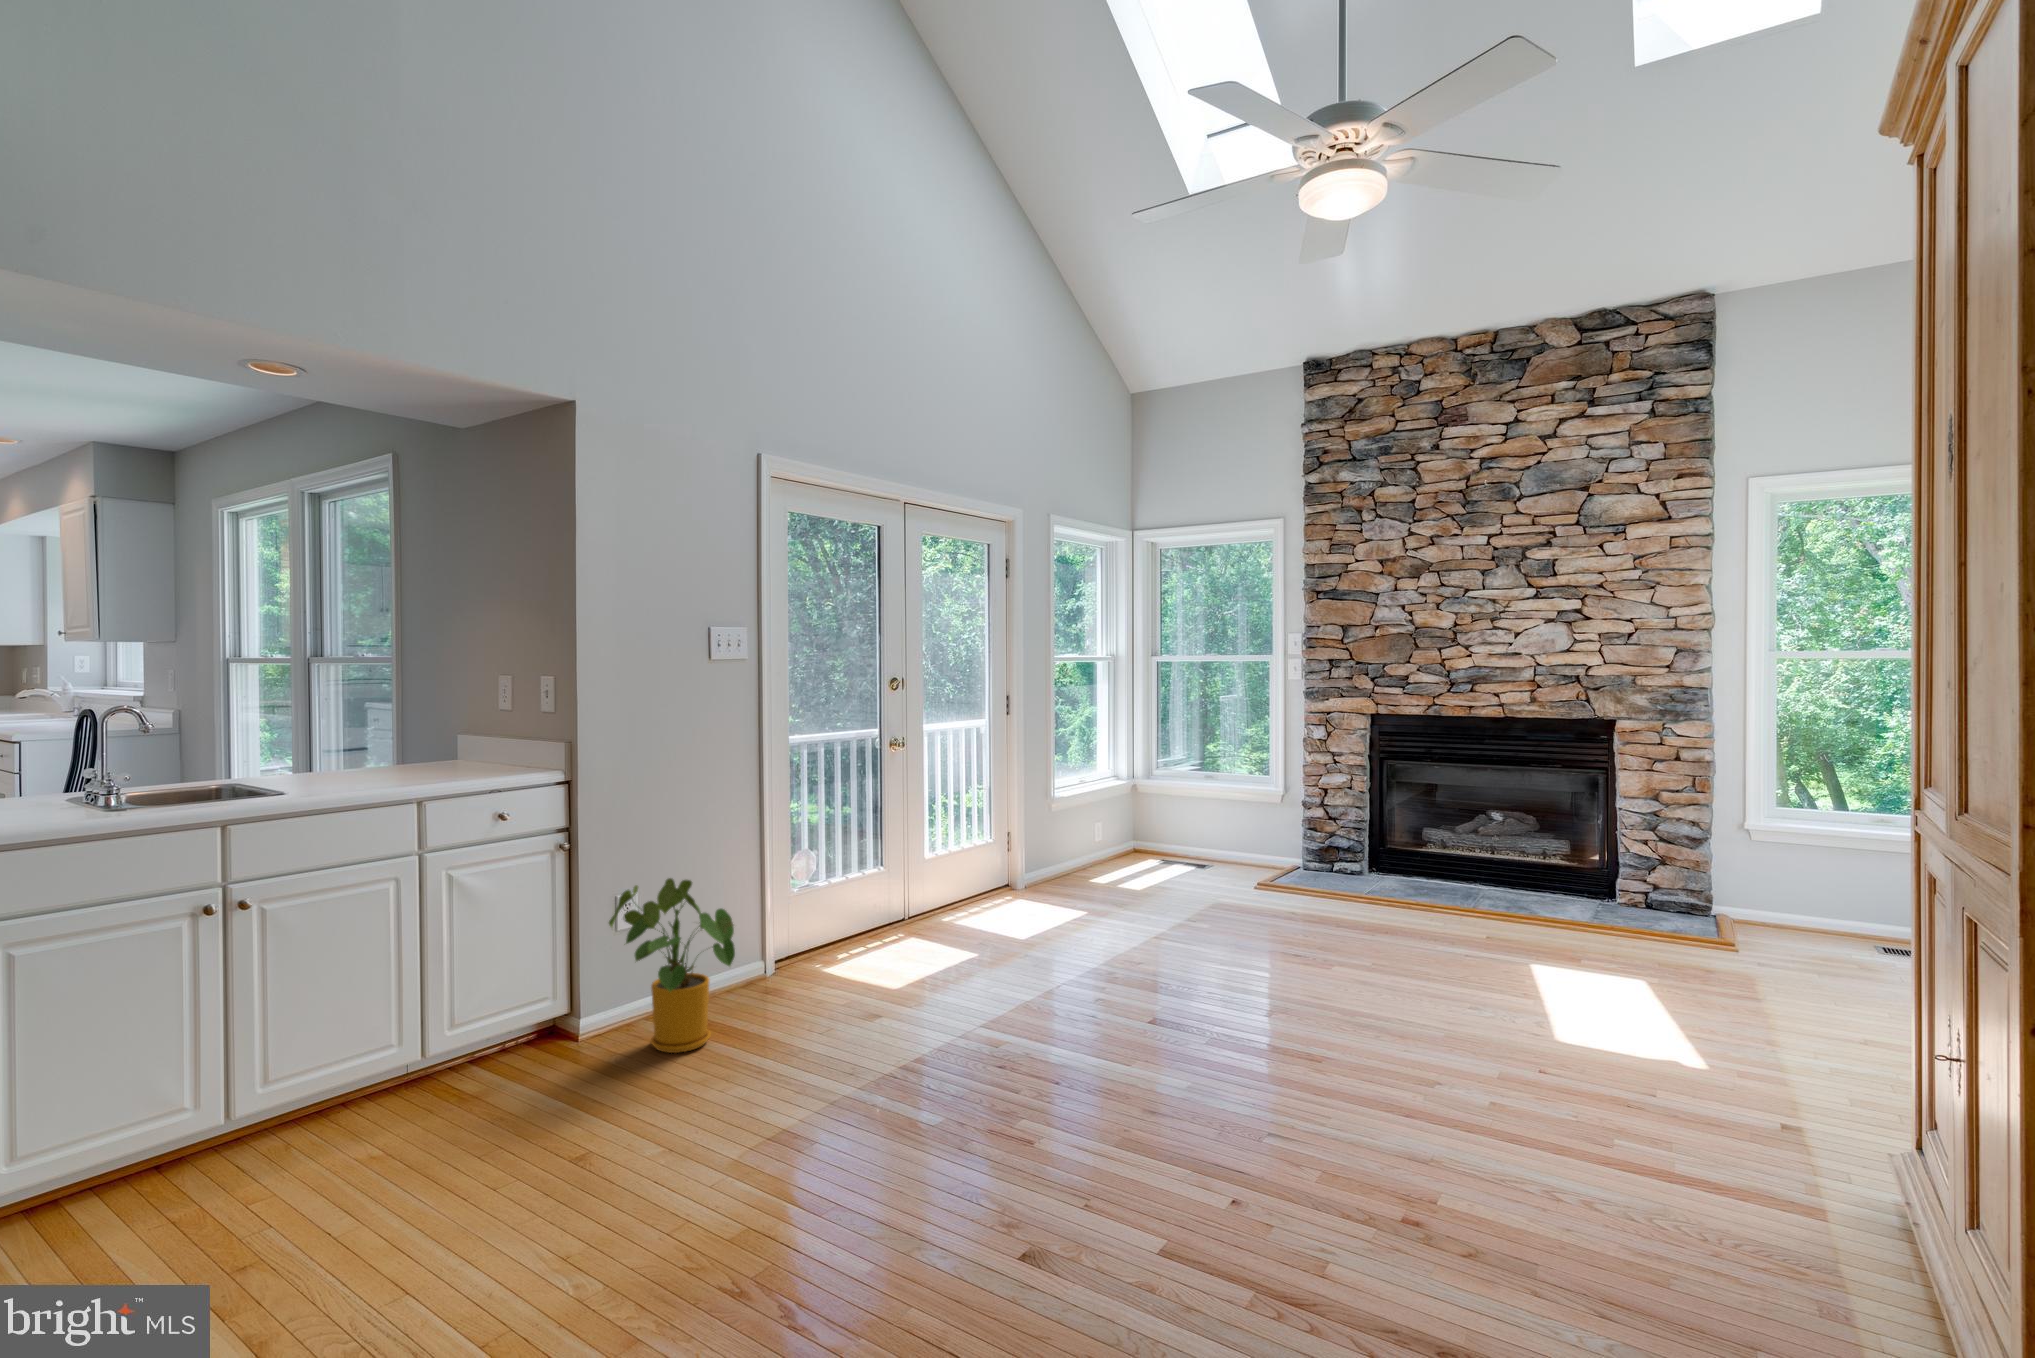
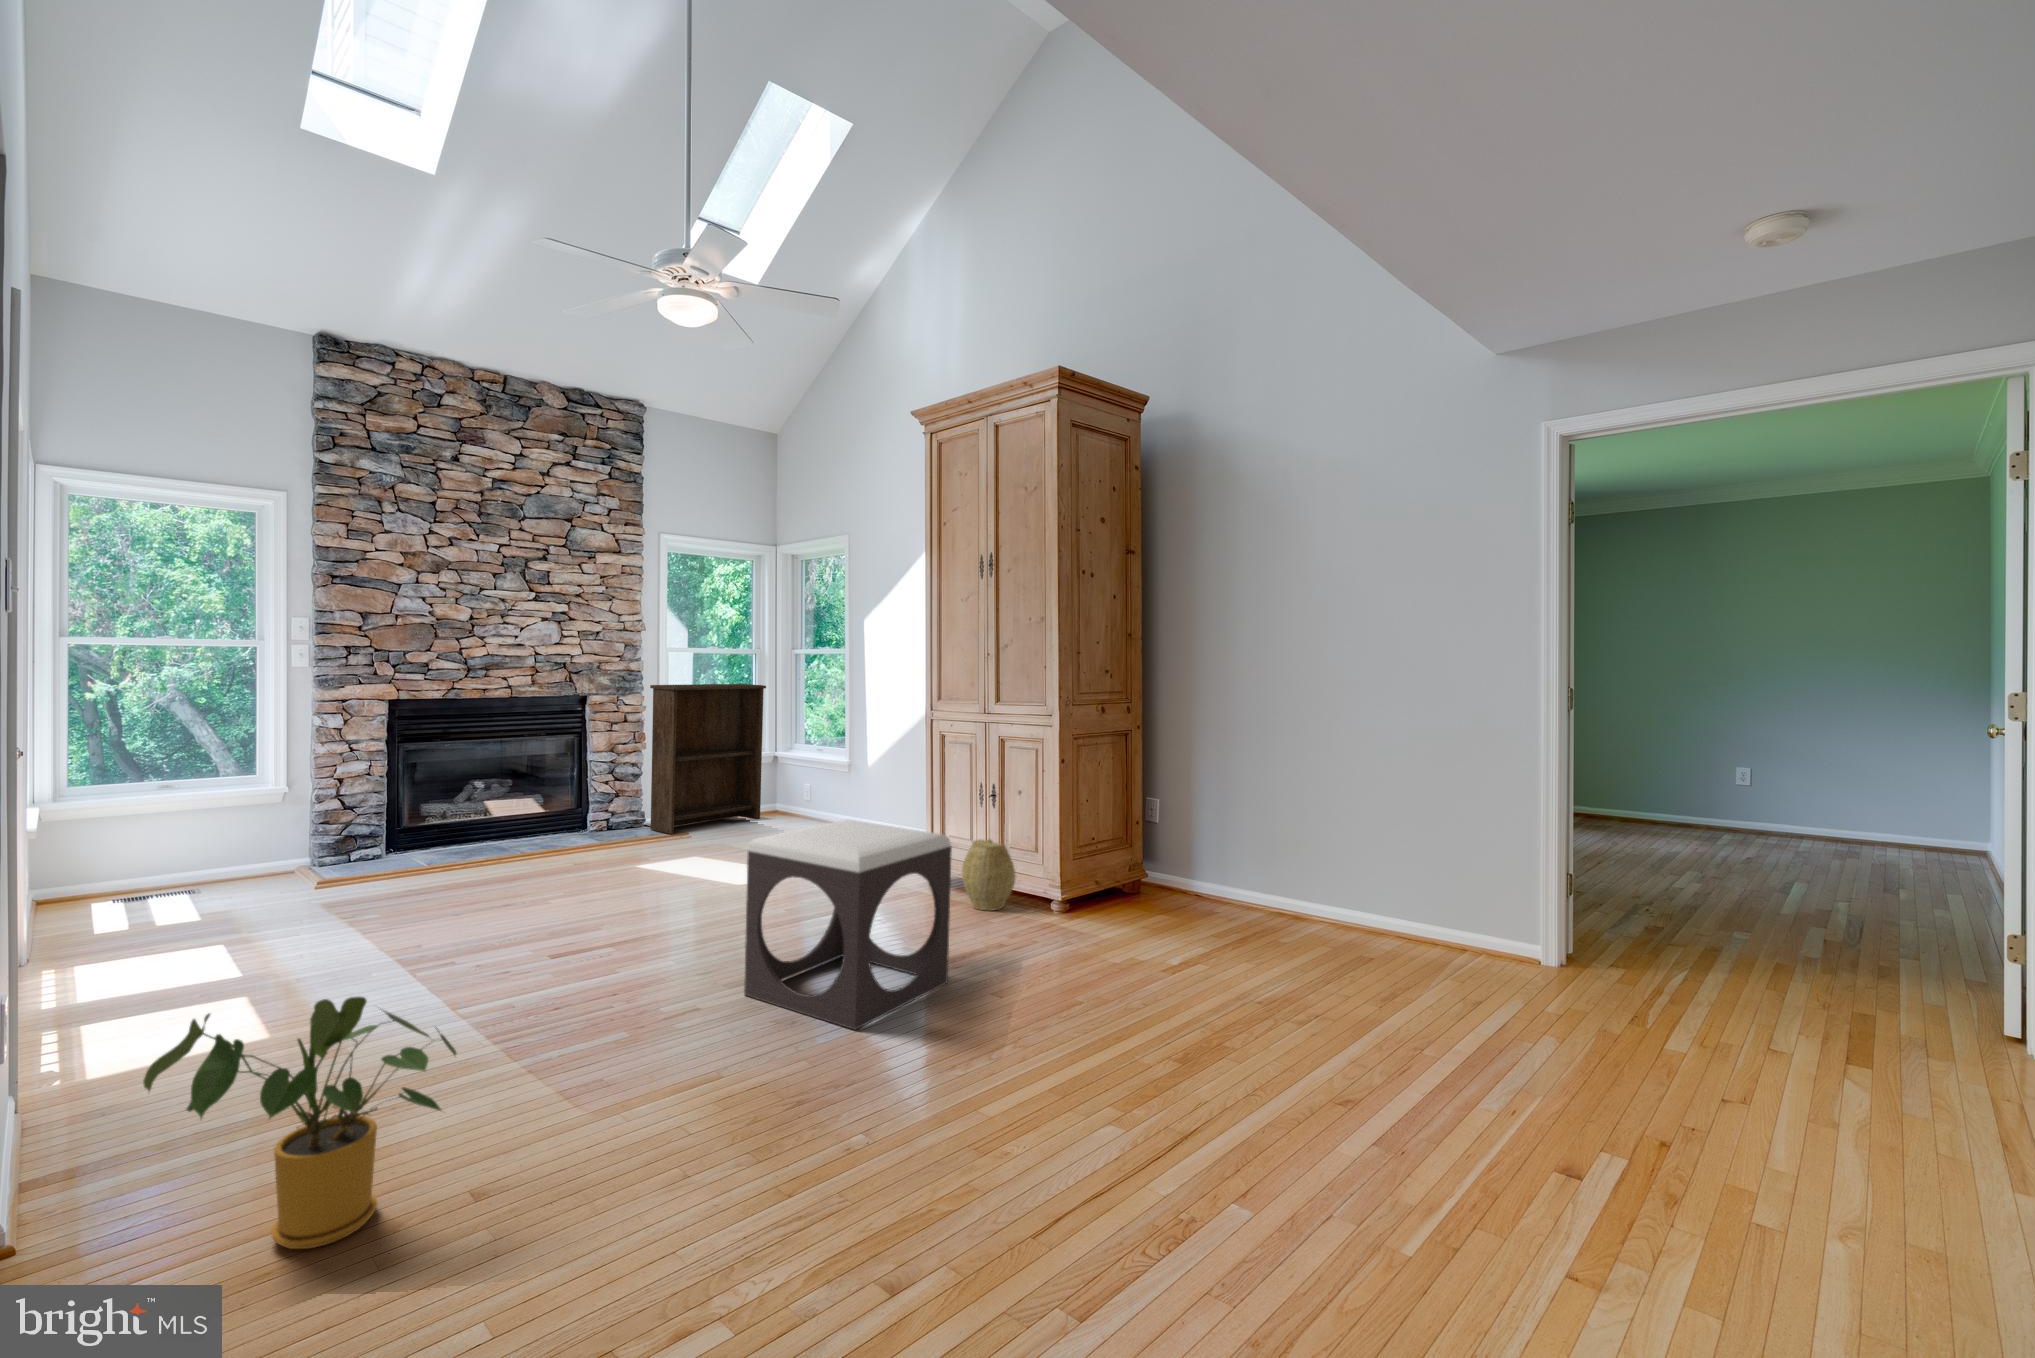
bookshelf: none [1688,708,1933,968] -> present [650,684,766,834]
footstool: none [1043,894,1326,1253] -> present [744,820,952,1030]
woven basket: none [1729,1087,1907,1290] -> present [962,839,1016,911]

